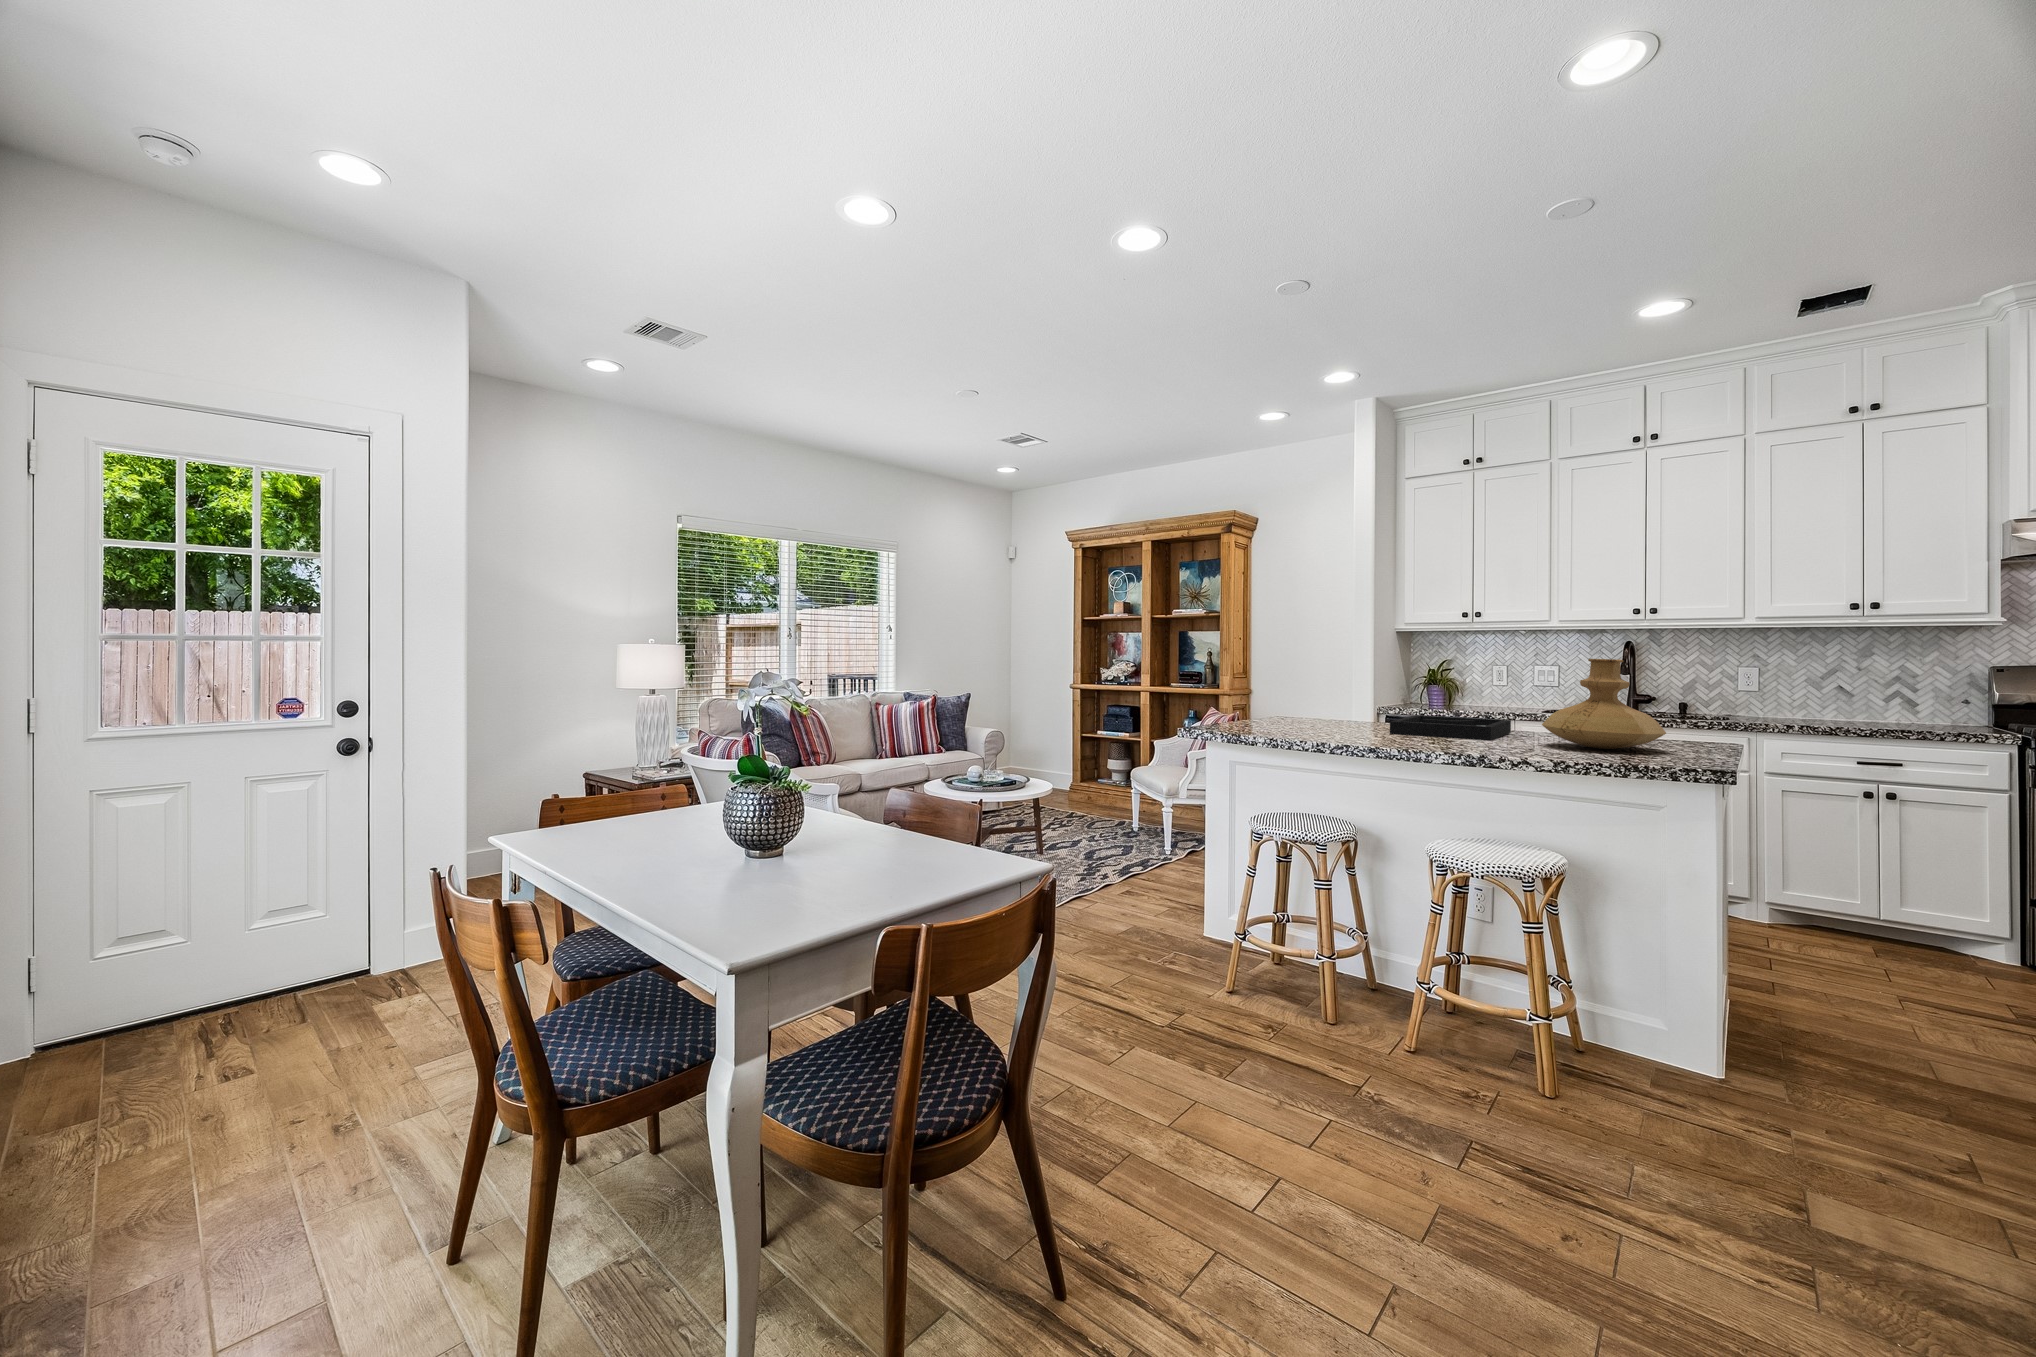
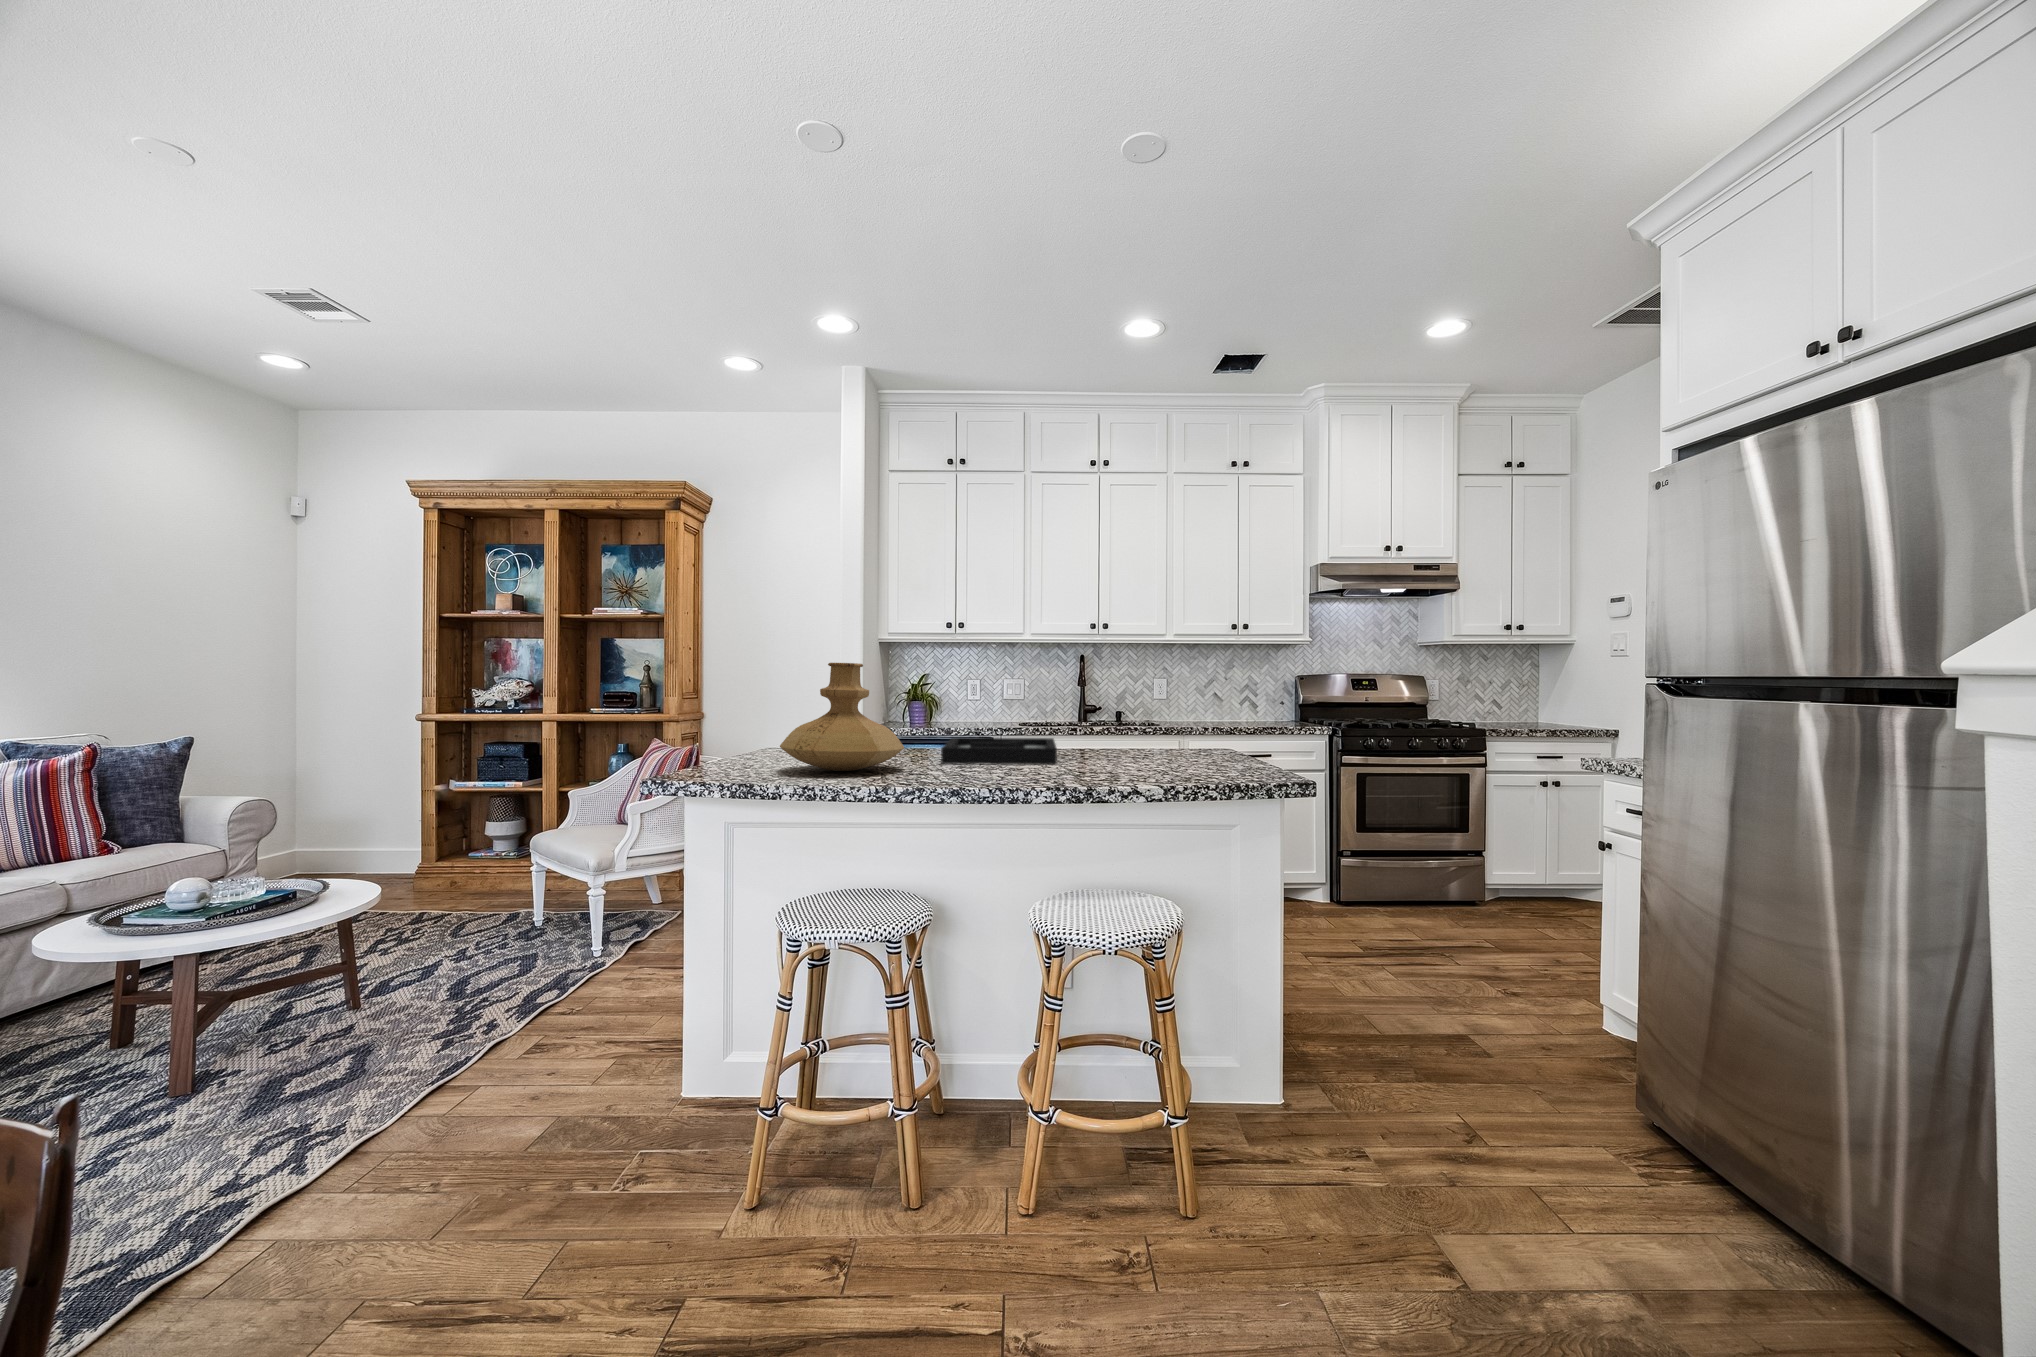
vase: present [1542,659,1666,749] -> present [780,663,904,771]

